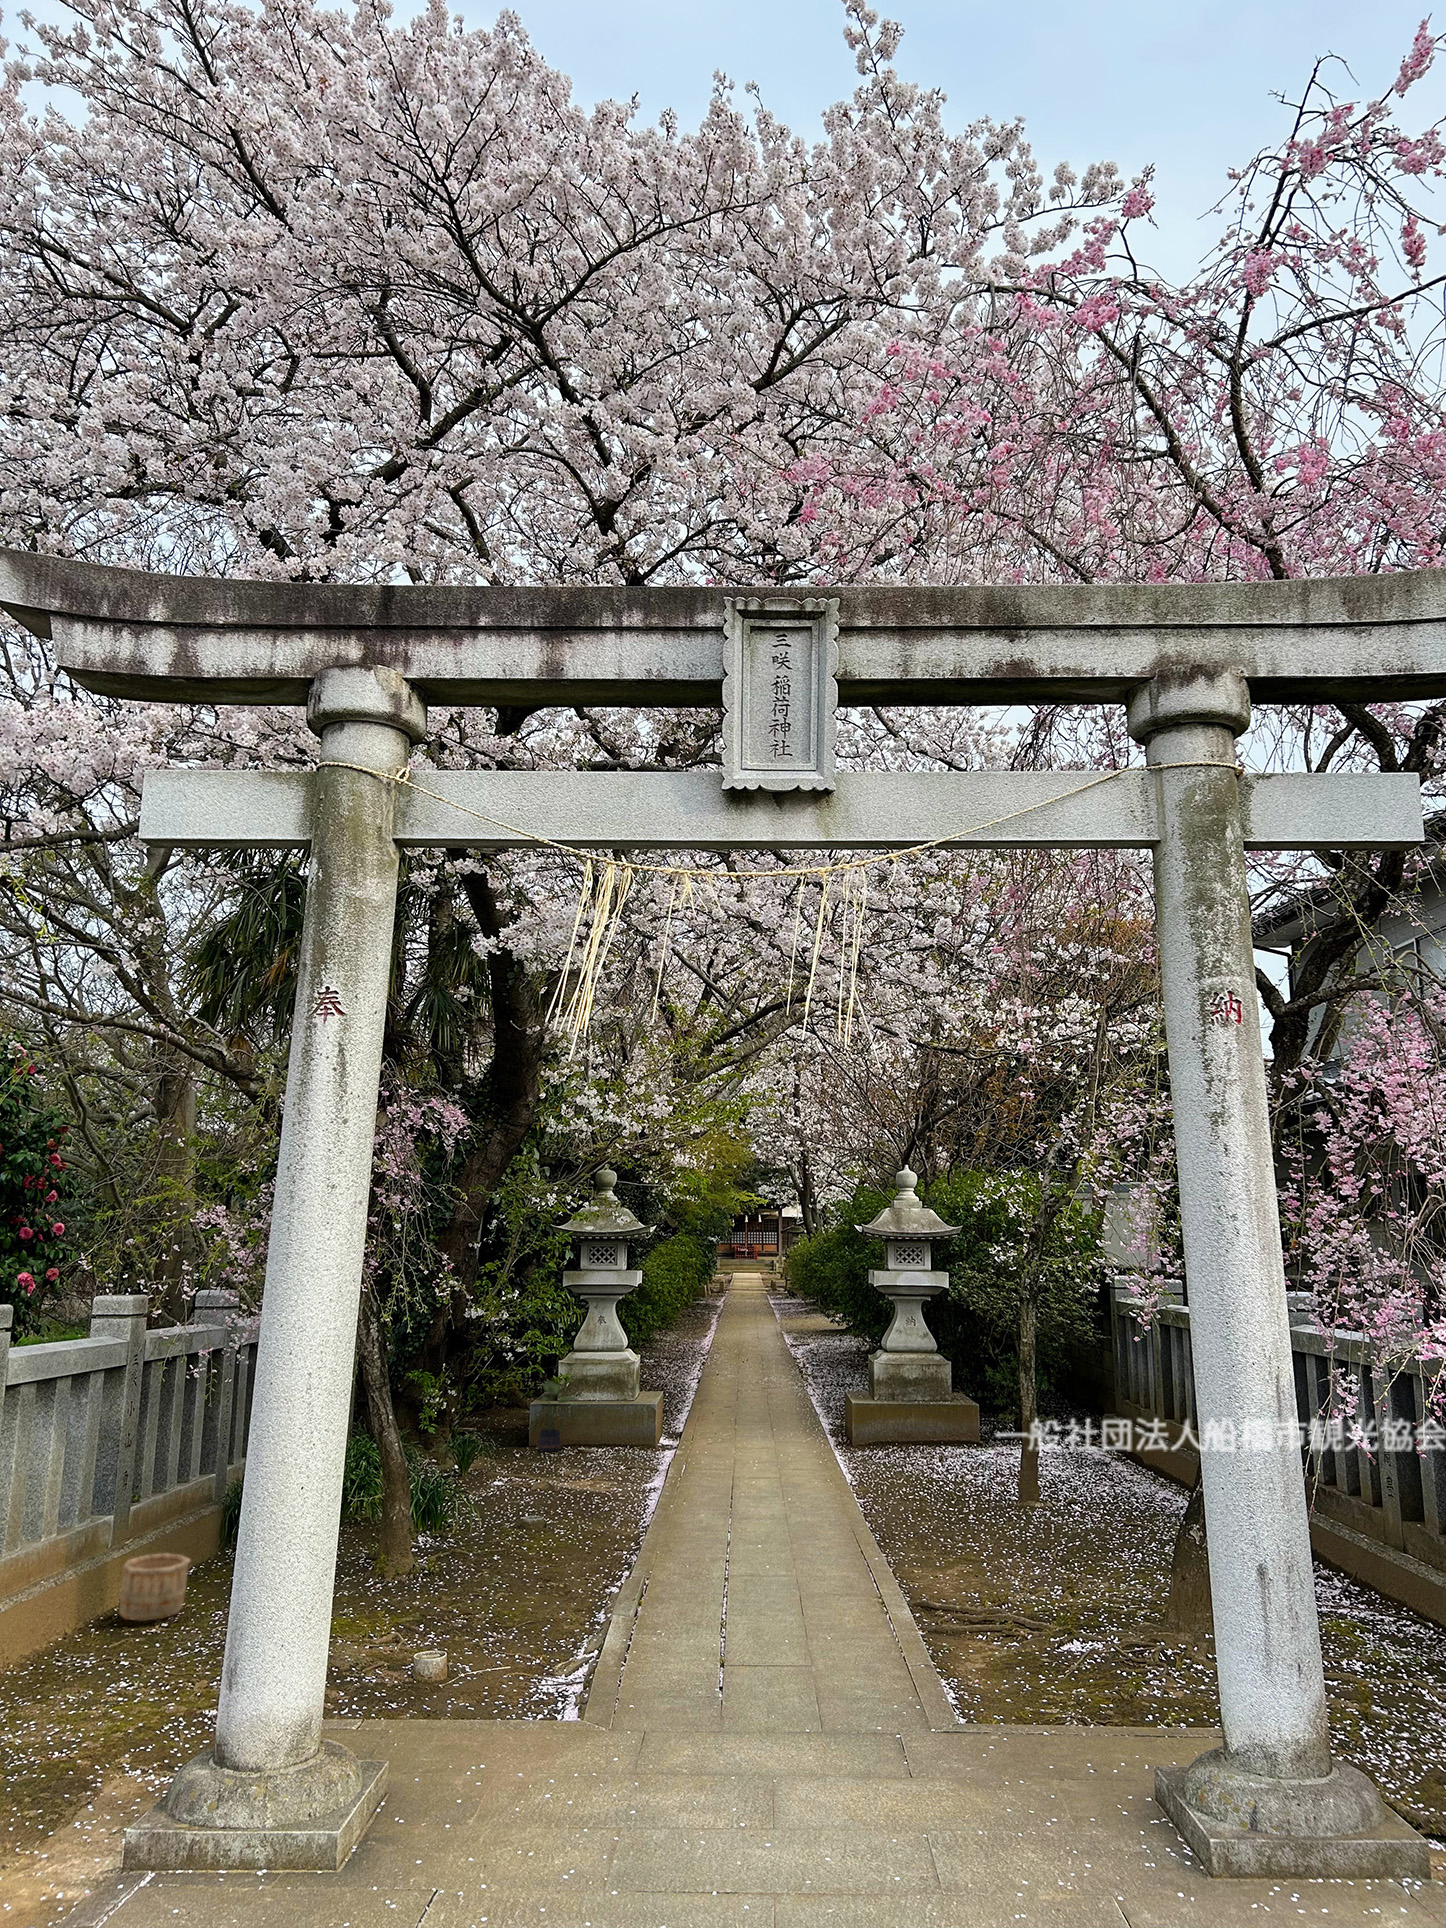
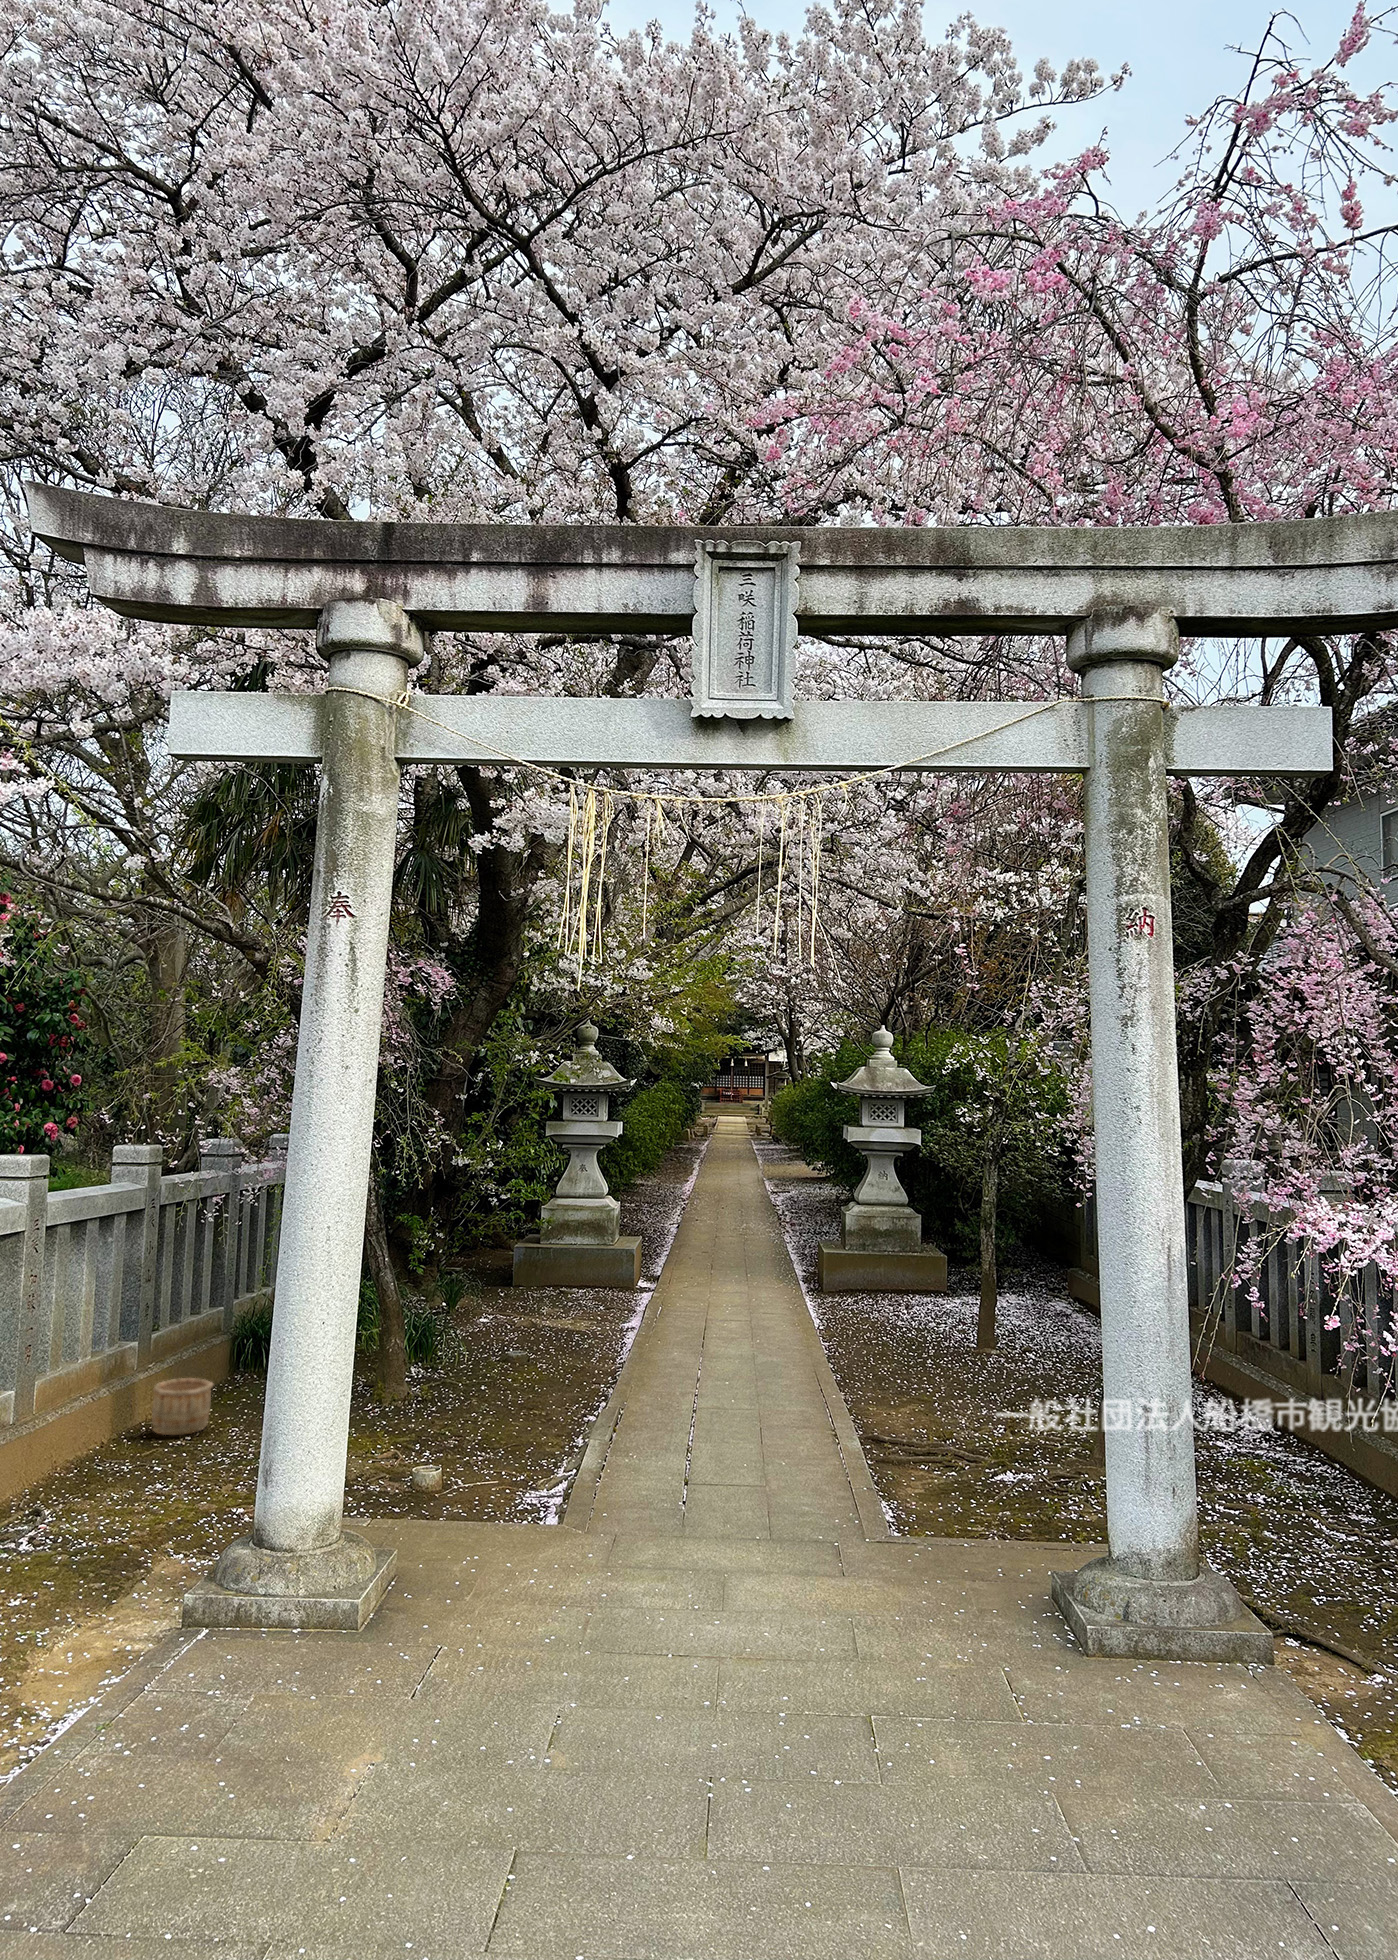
potted plant: present [536,1381,577,1452] -> none [521,1227,565,1292]

